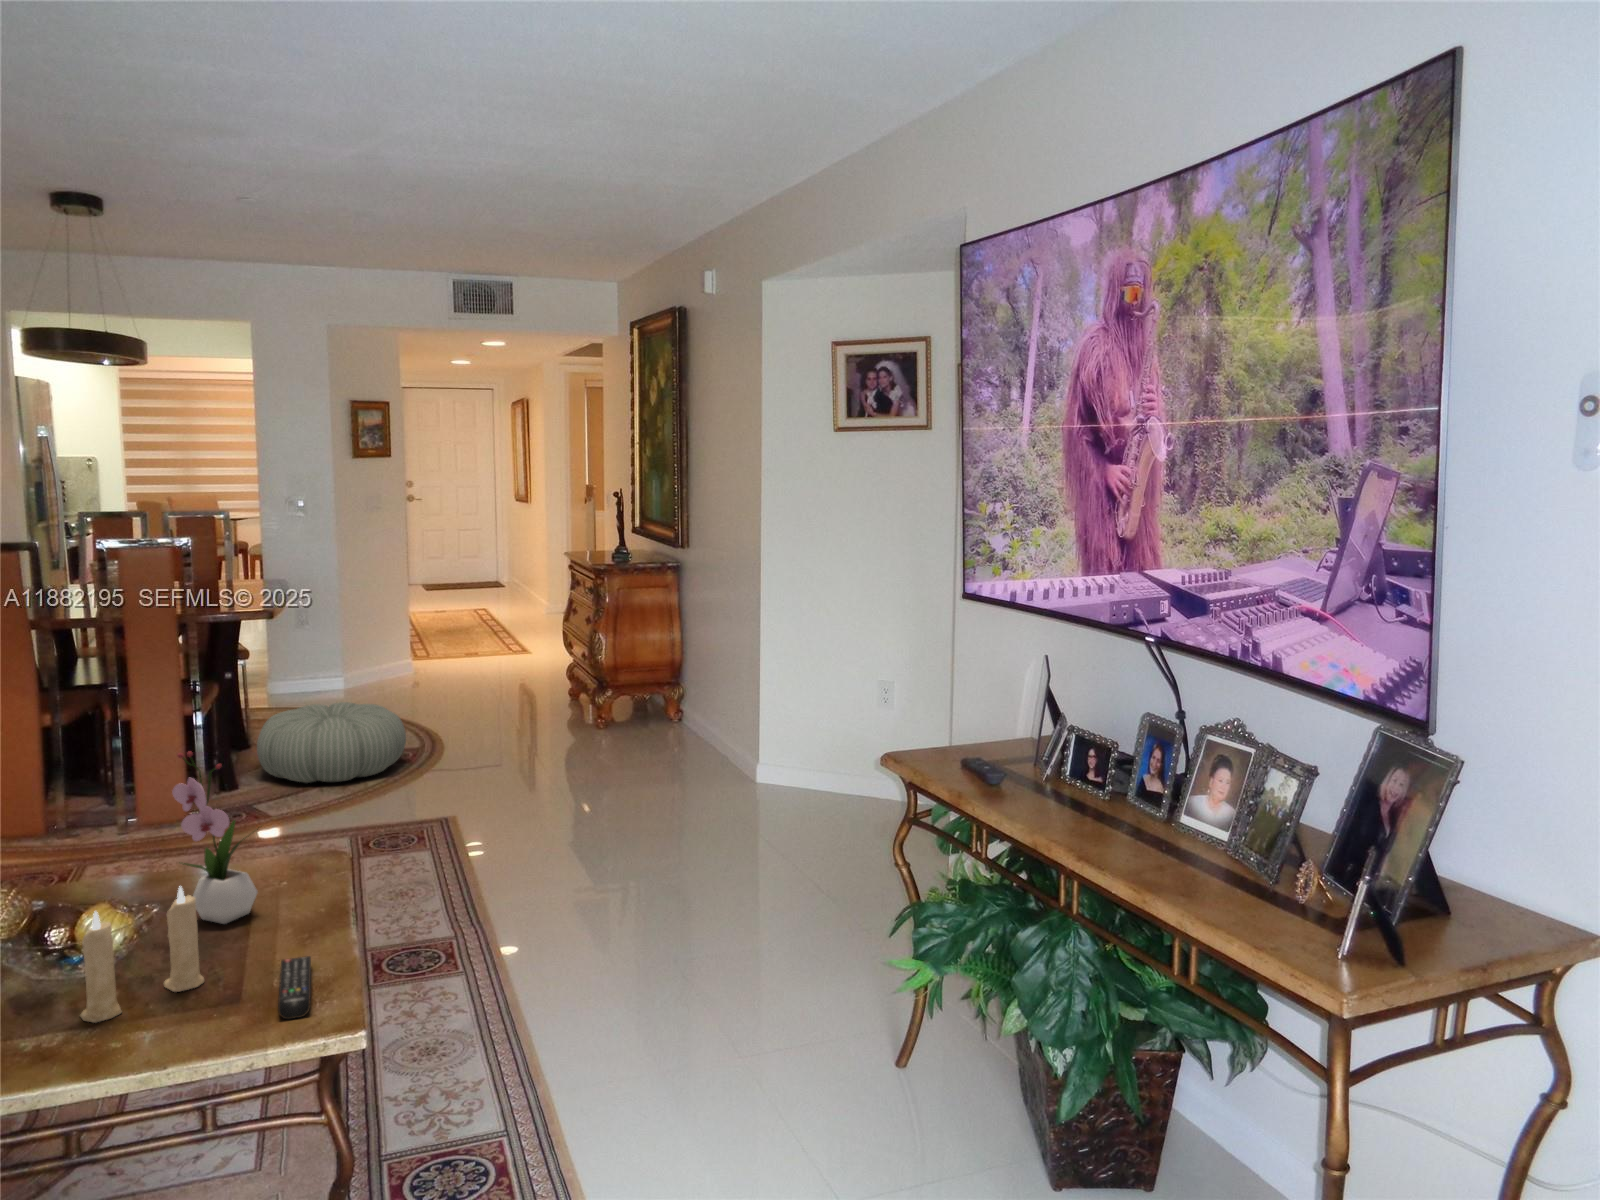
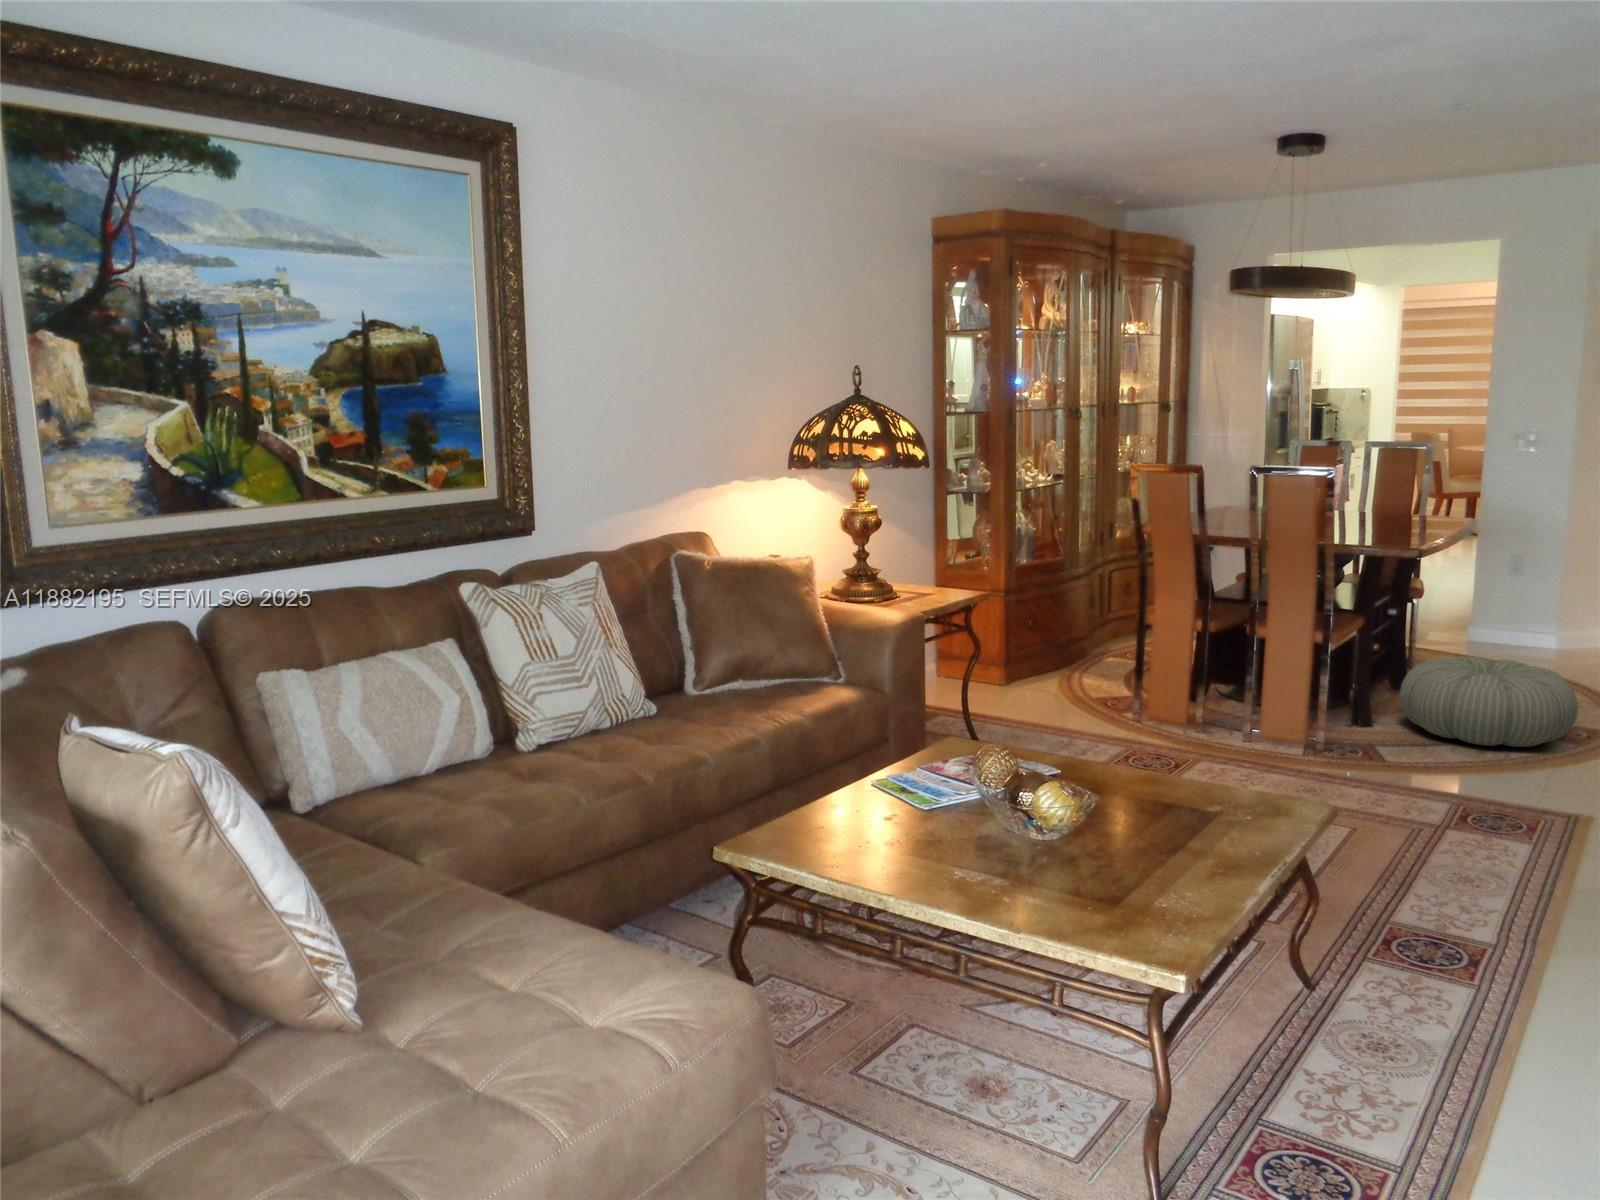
flower arrangement: present [172,751,259,924] -> none [1134,664,1214,834]
candle: present [80,886,204,1023] -> none [1002,775,1107,877]
remote control: present [278,956,311,1019] -> none [1129,880,1199,937]

